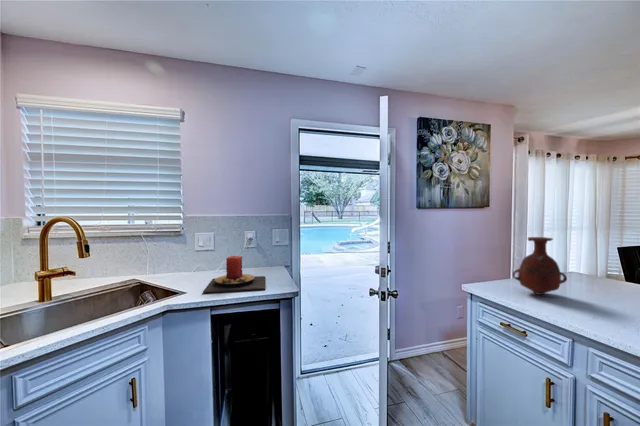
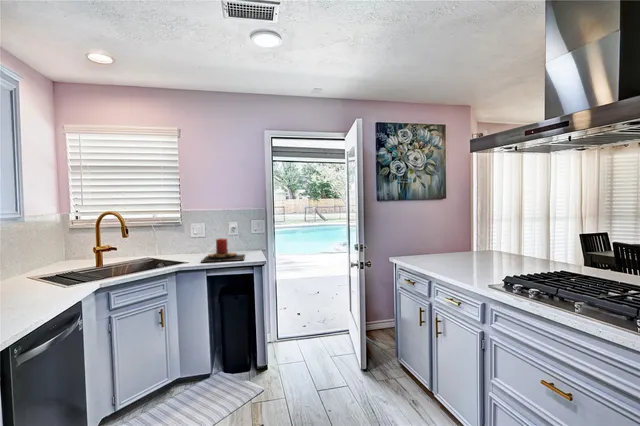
vase: present [513,237,567,295] -> none [418,220,451,260]

